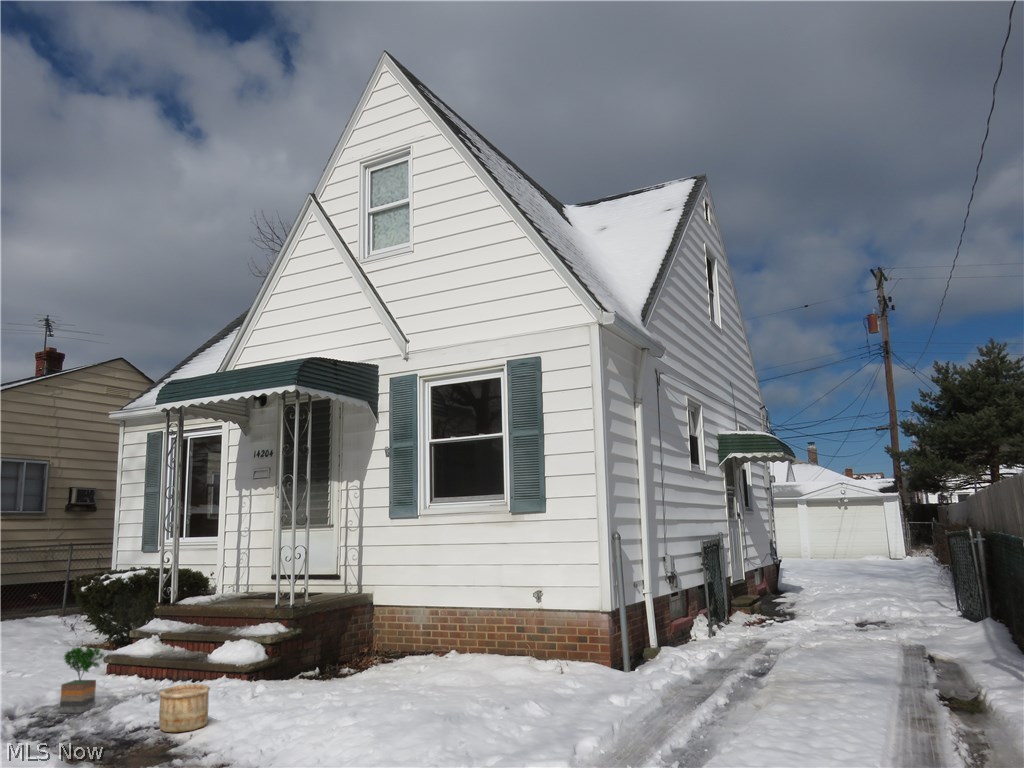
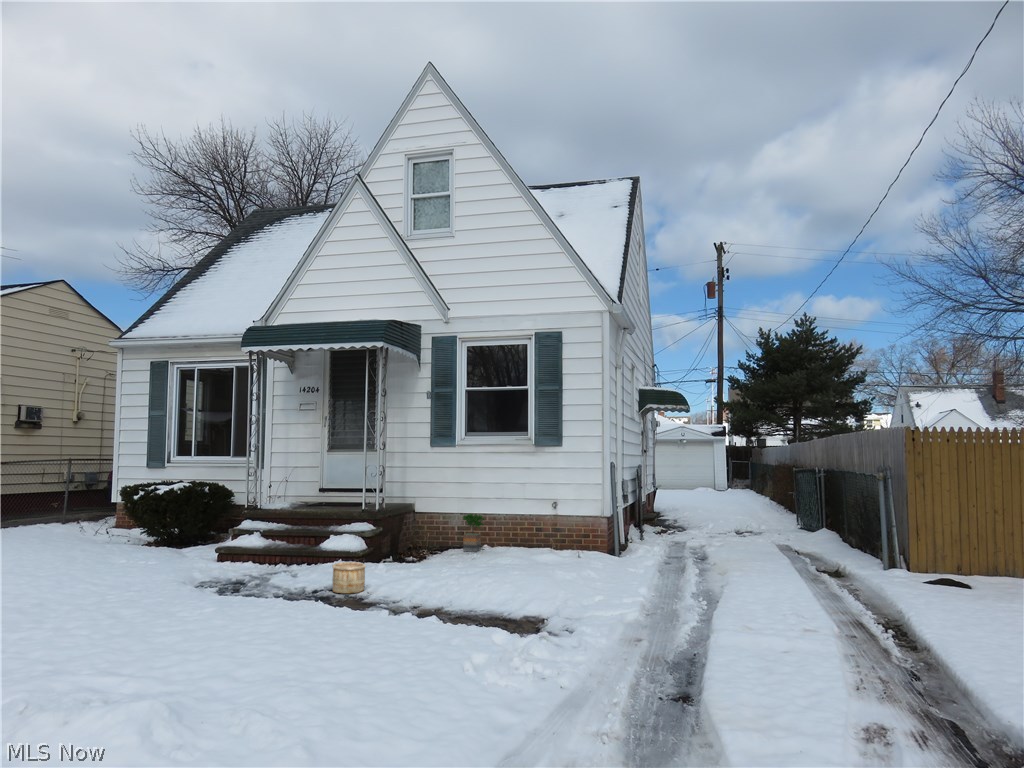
potted tree: present [60,647,104,713] -> present [463,514,484,552]

